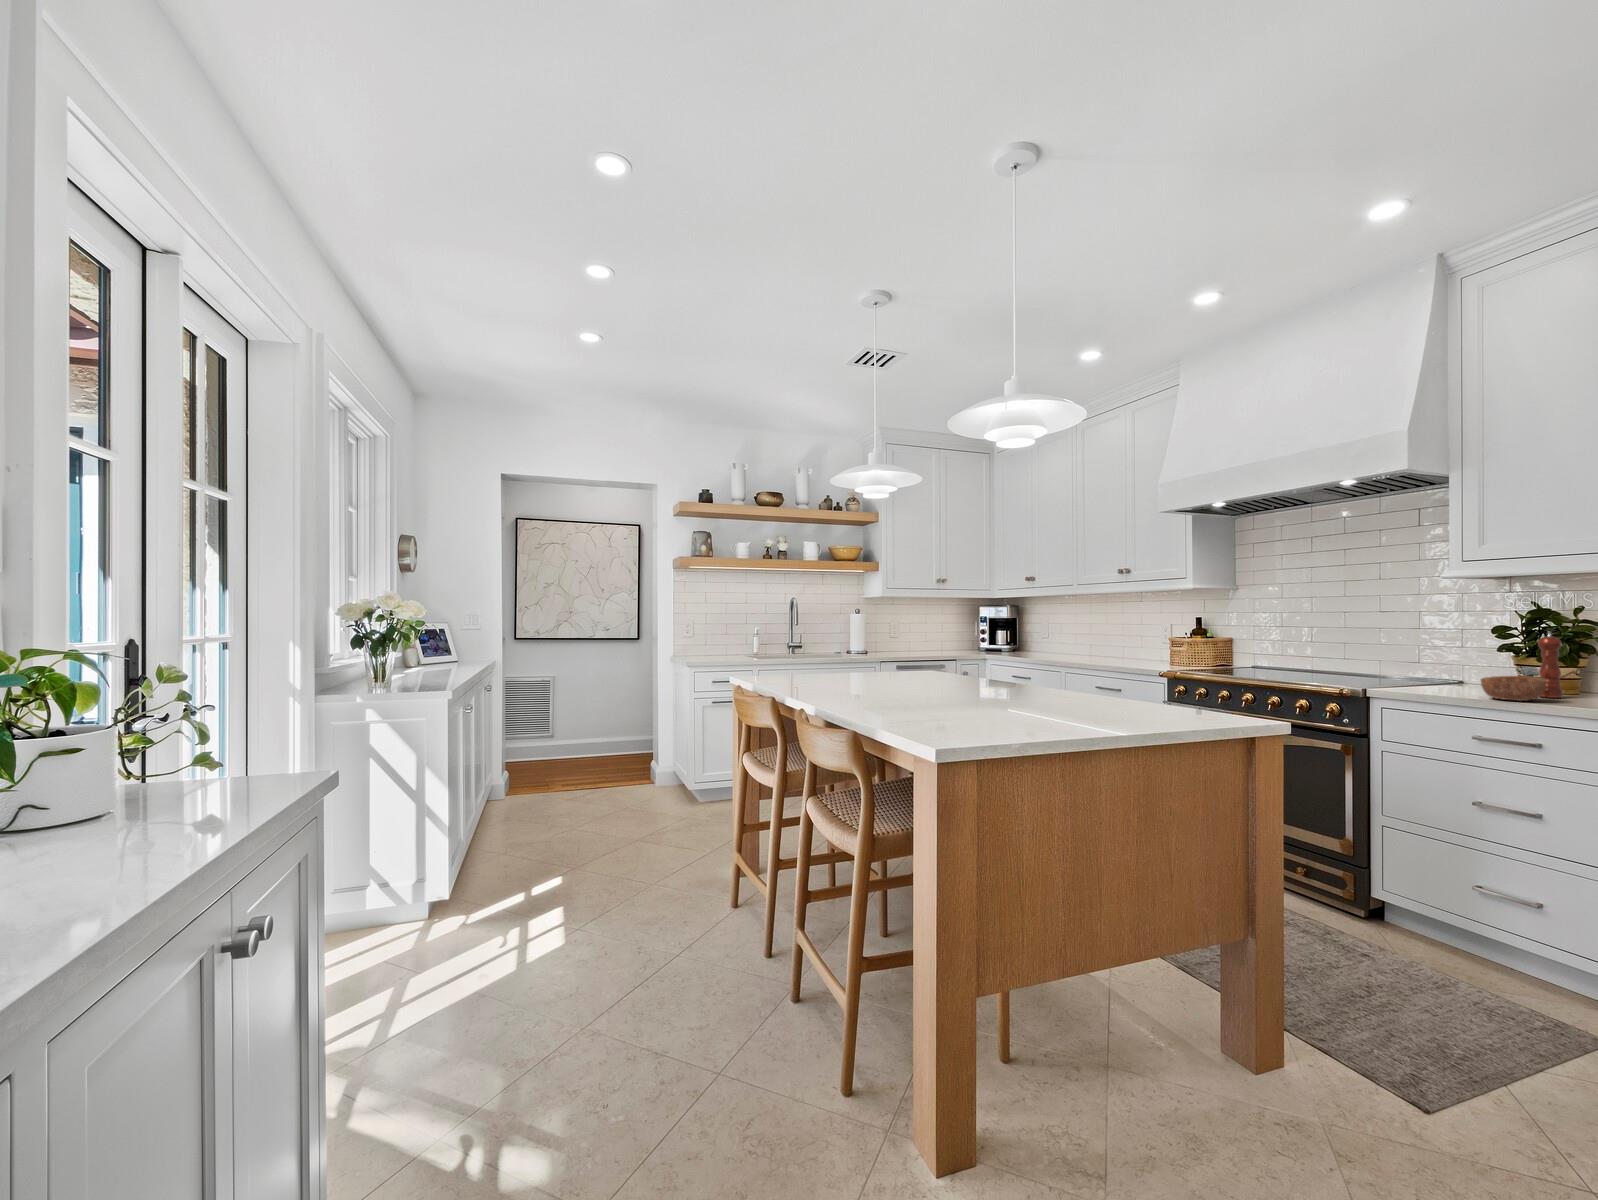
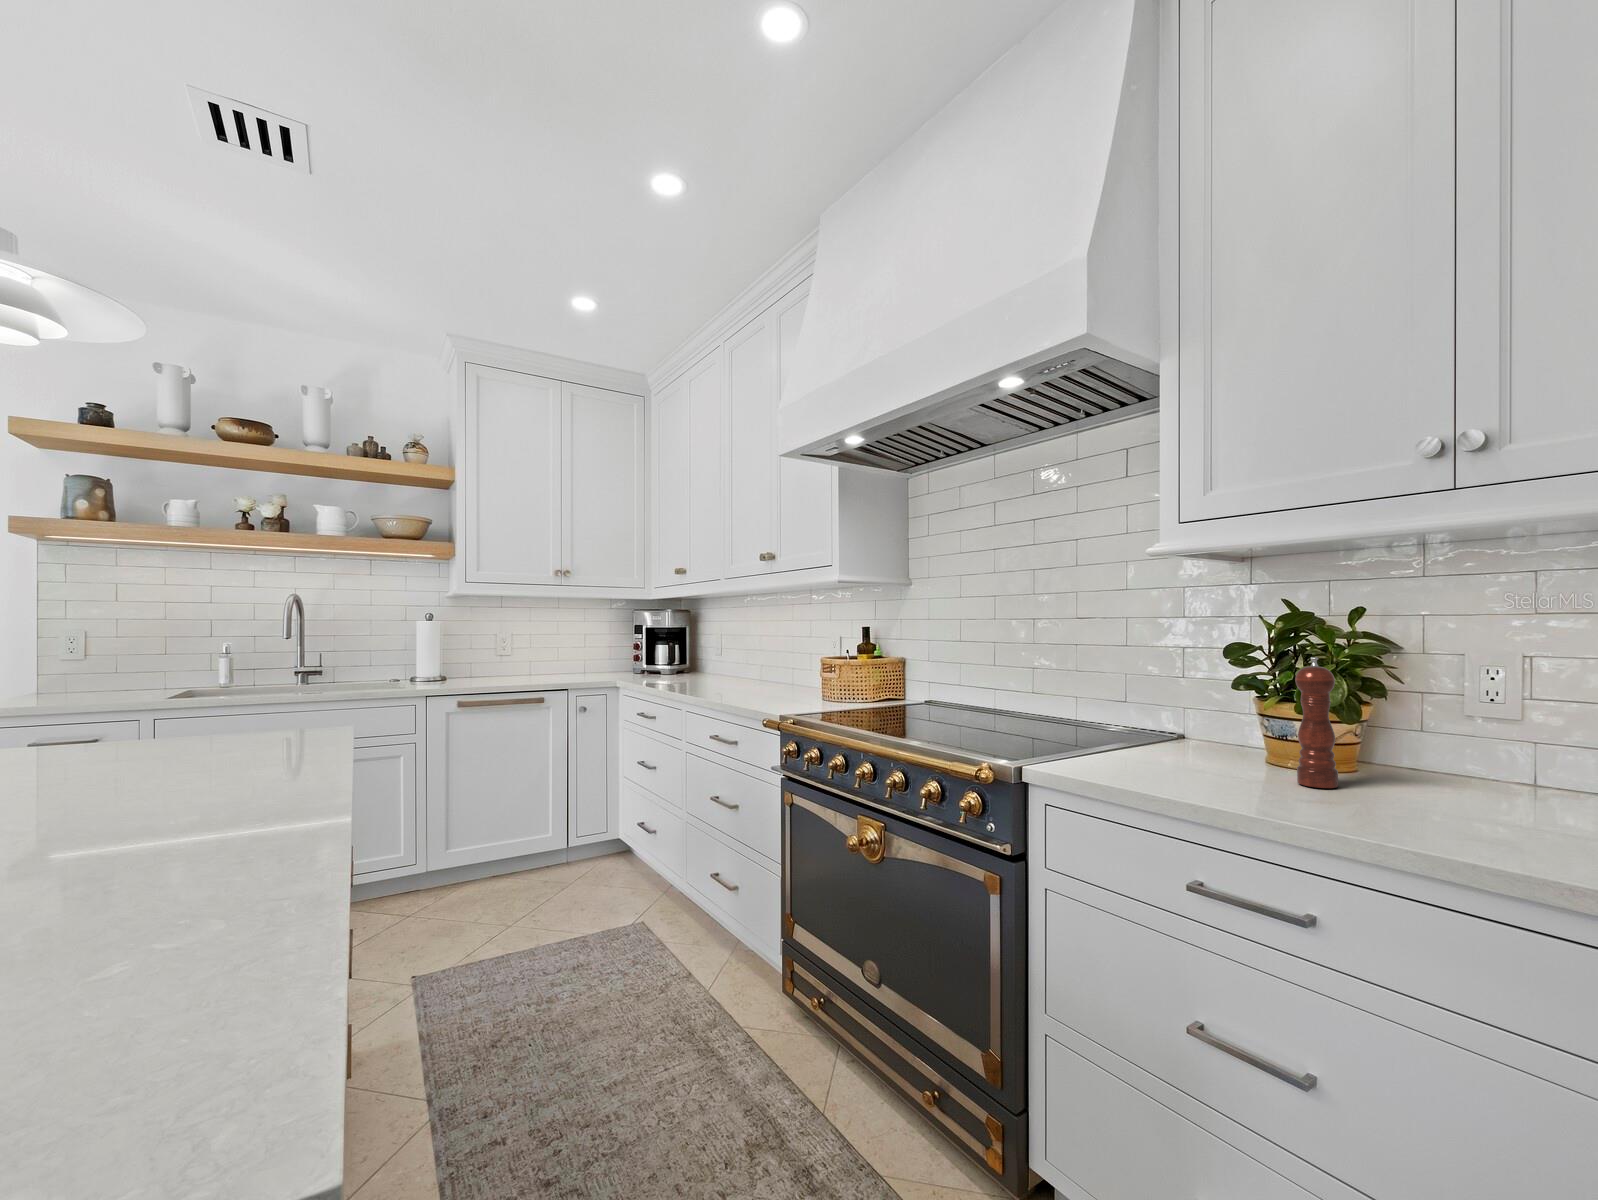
bowl: present [1481,676,1546,701] -> none [1199,747,1312,804]

